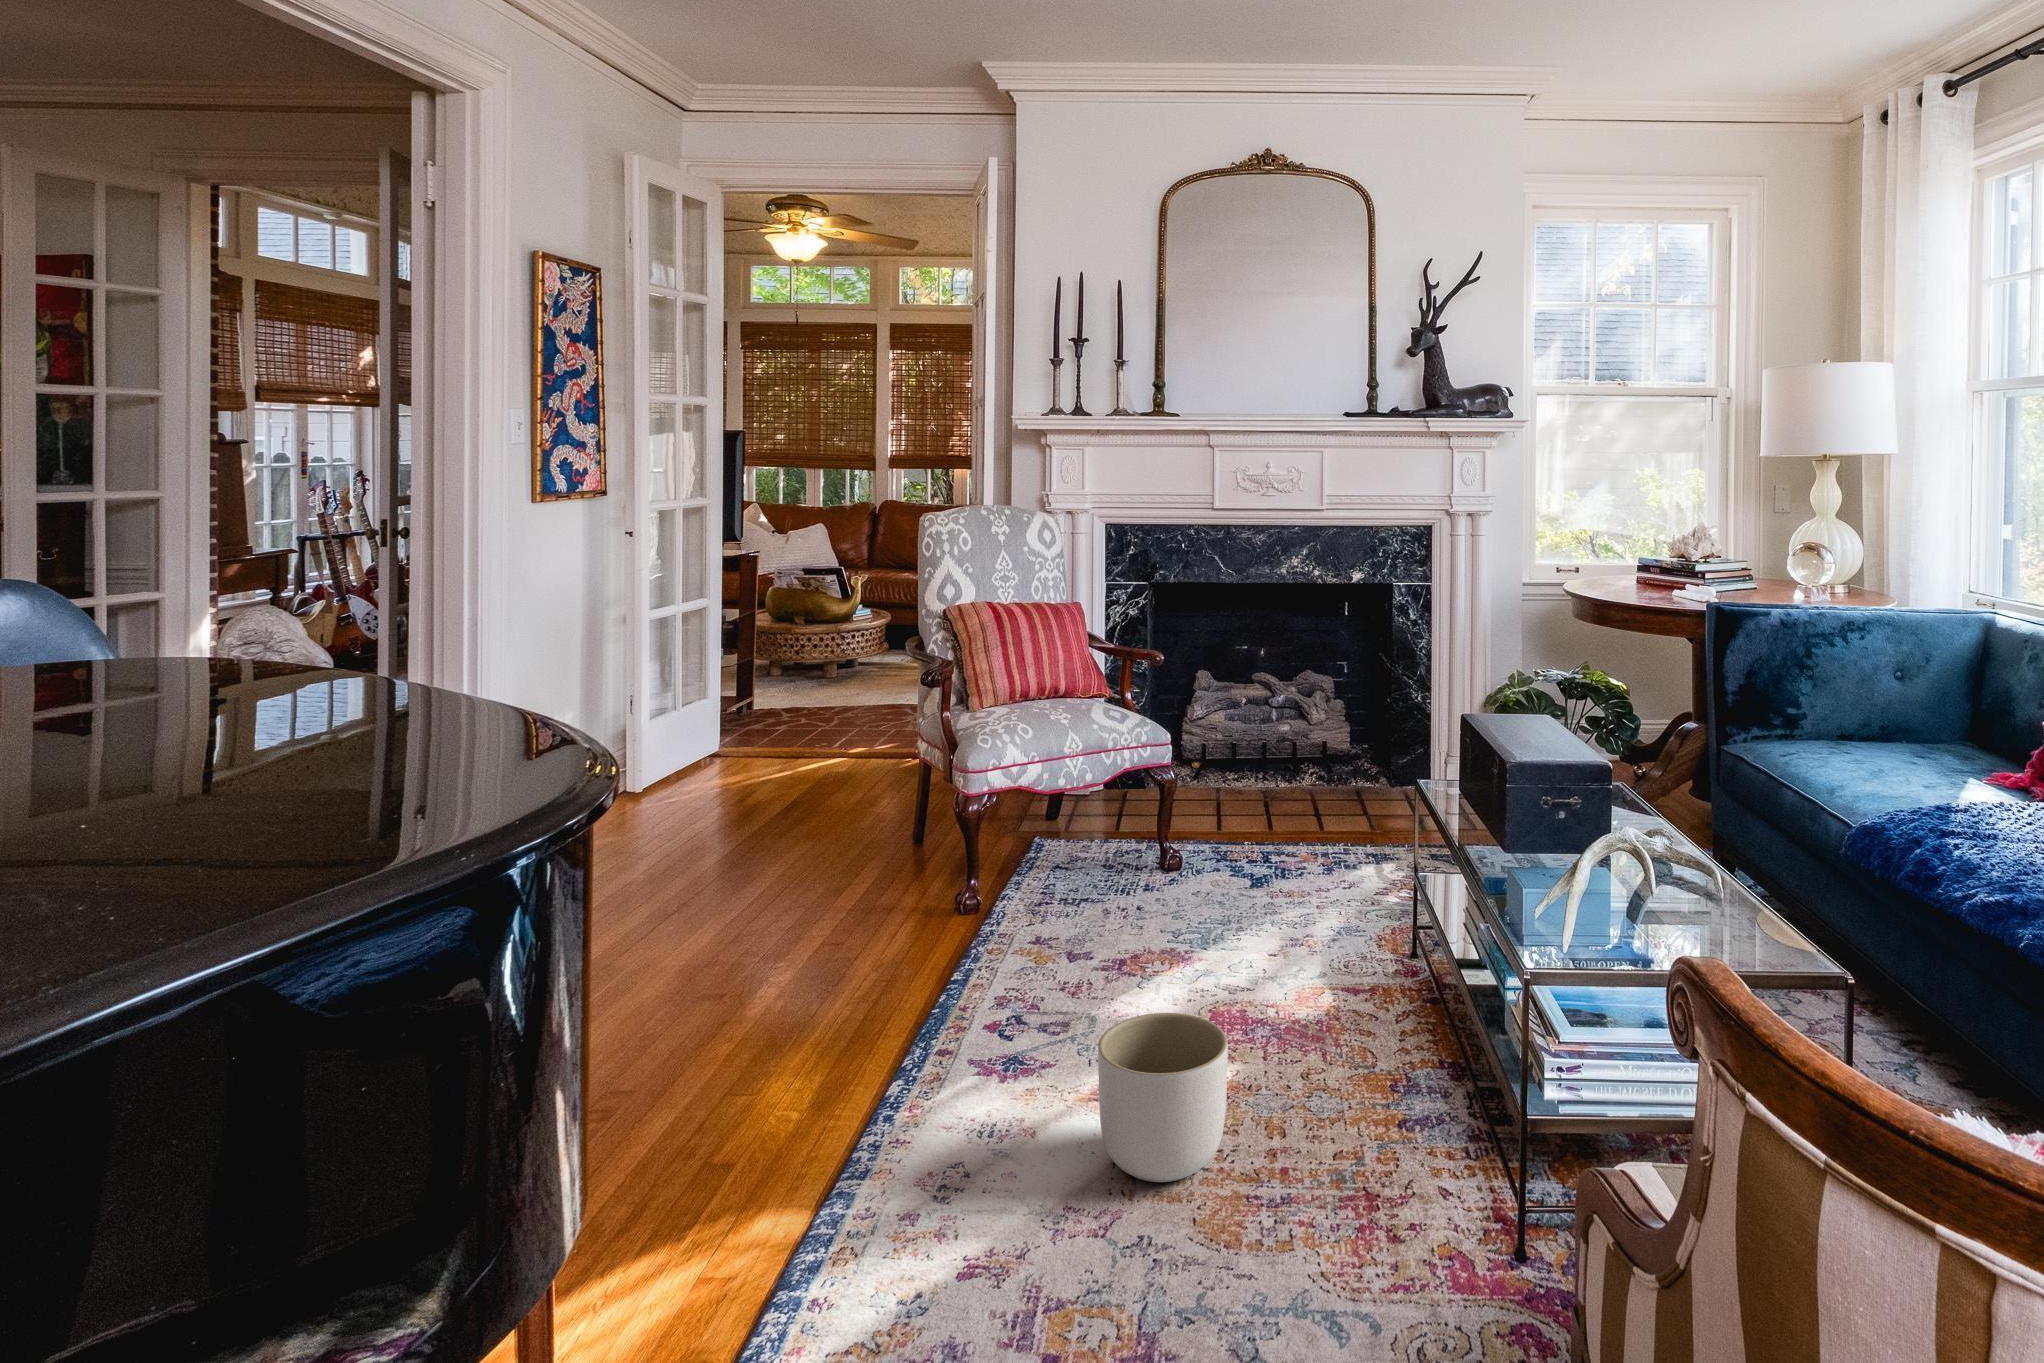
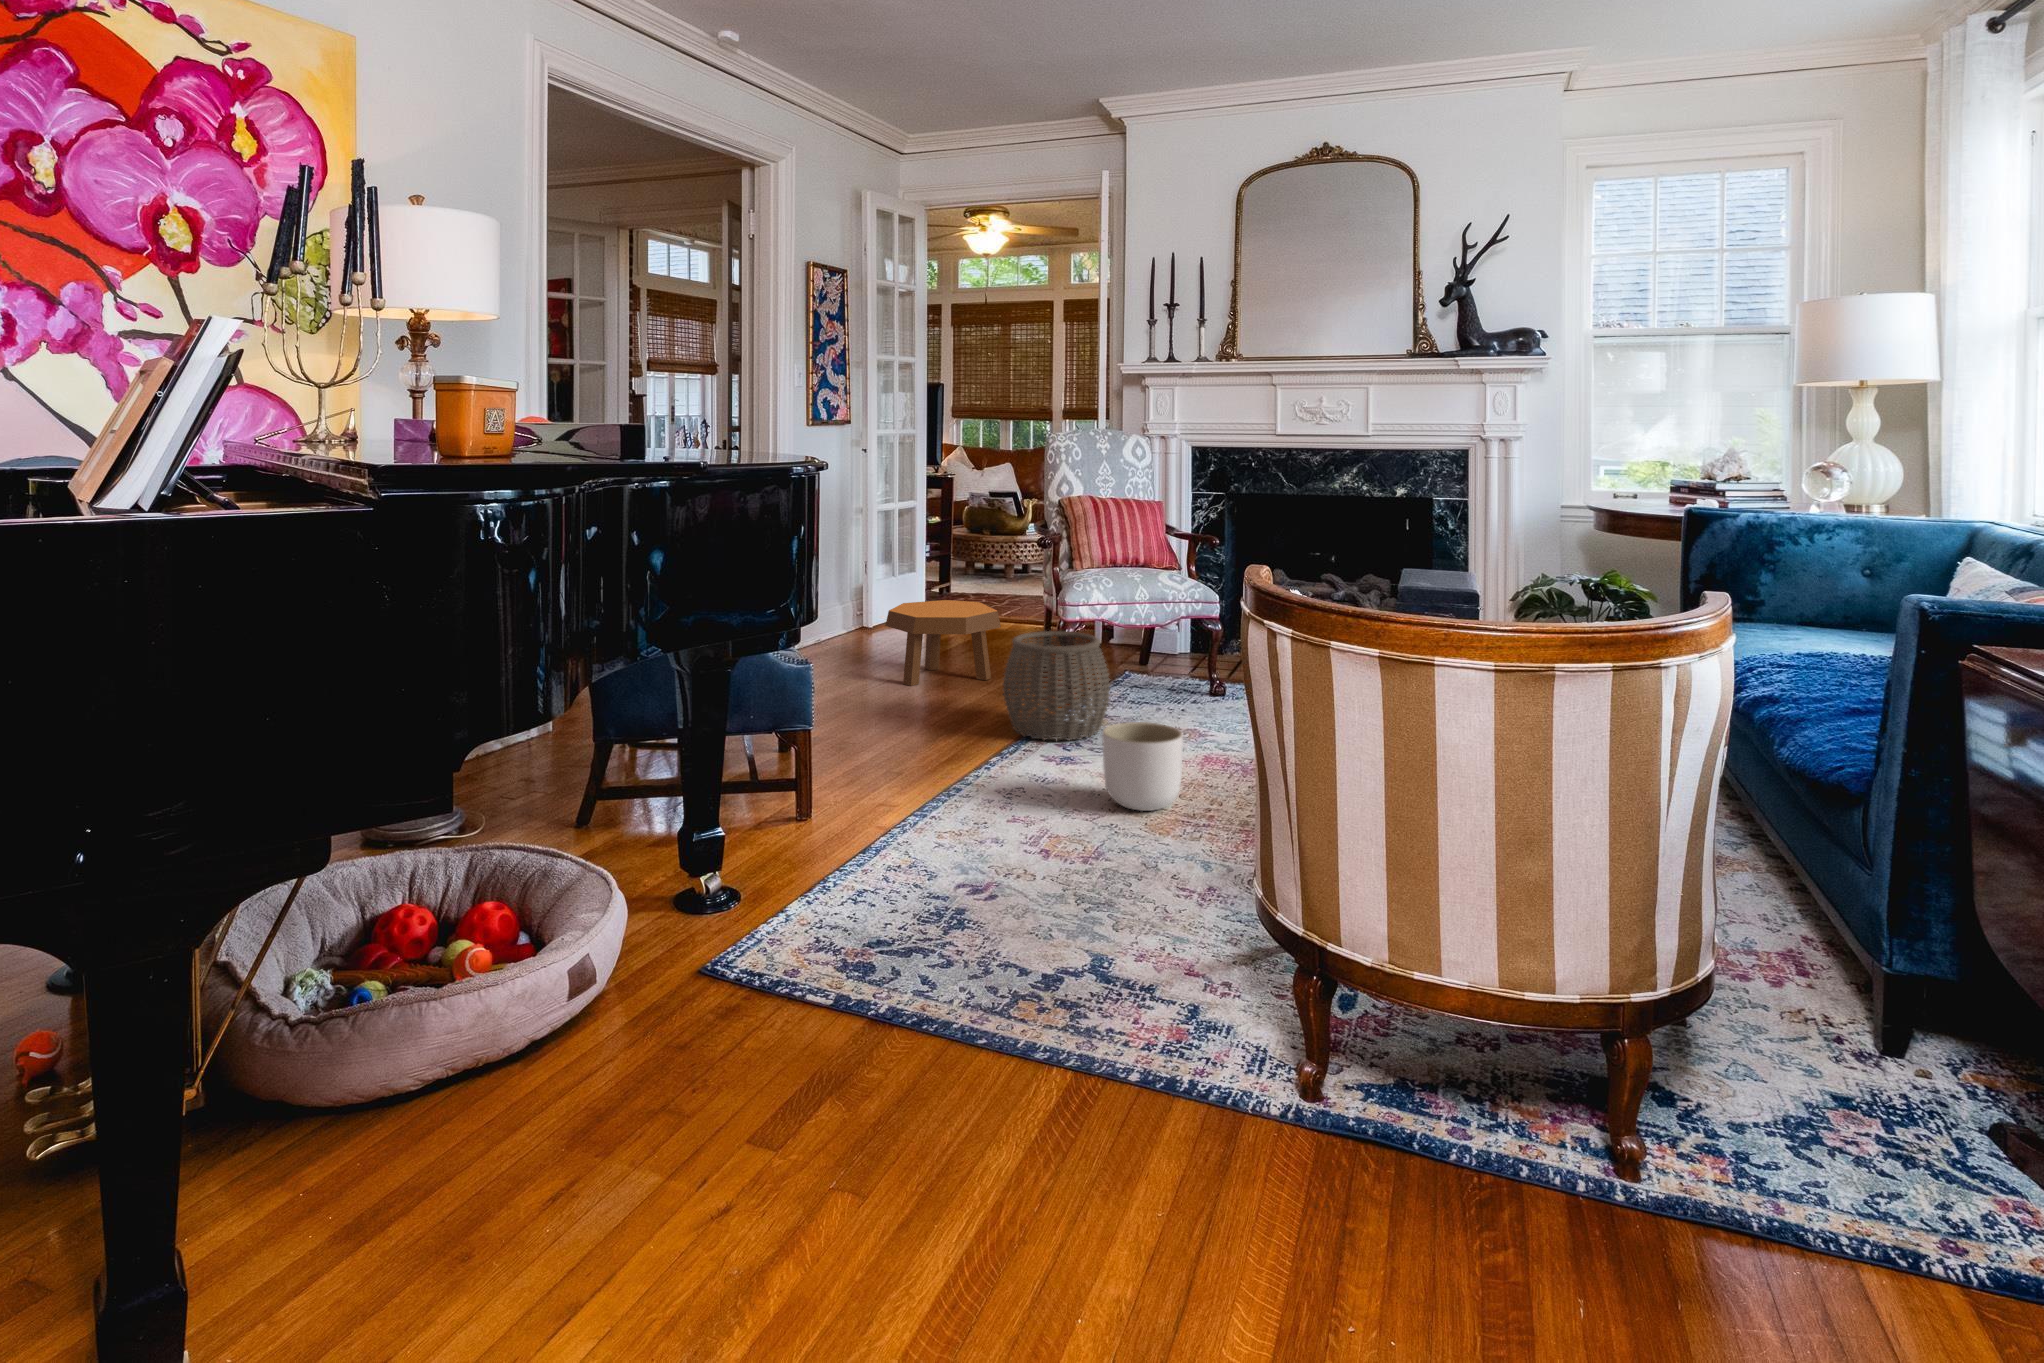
footstool: none [671,767,861,922] -> present [885,600,1001,686]
woven basket: none [887,831,1059,1024] -> present [1003,631,1110,741]

